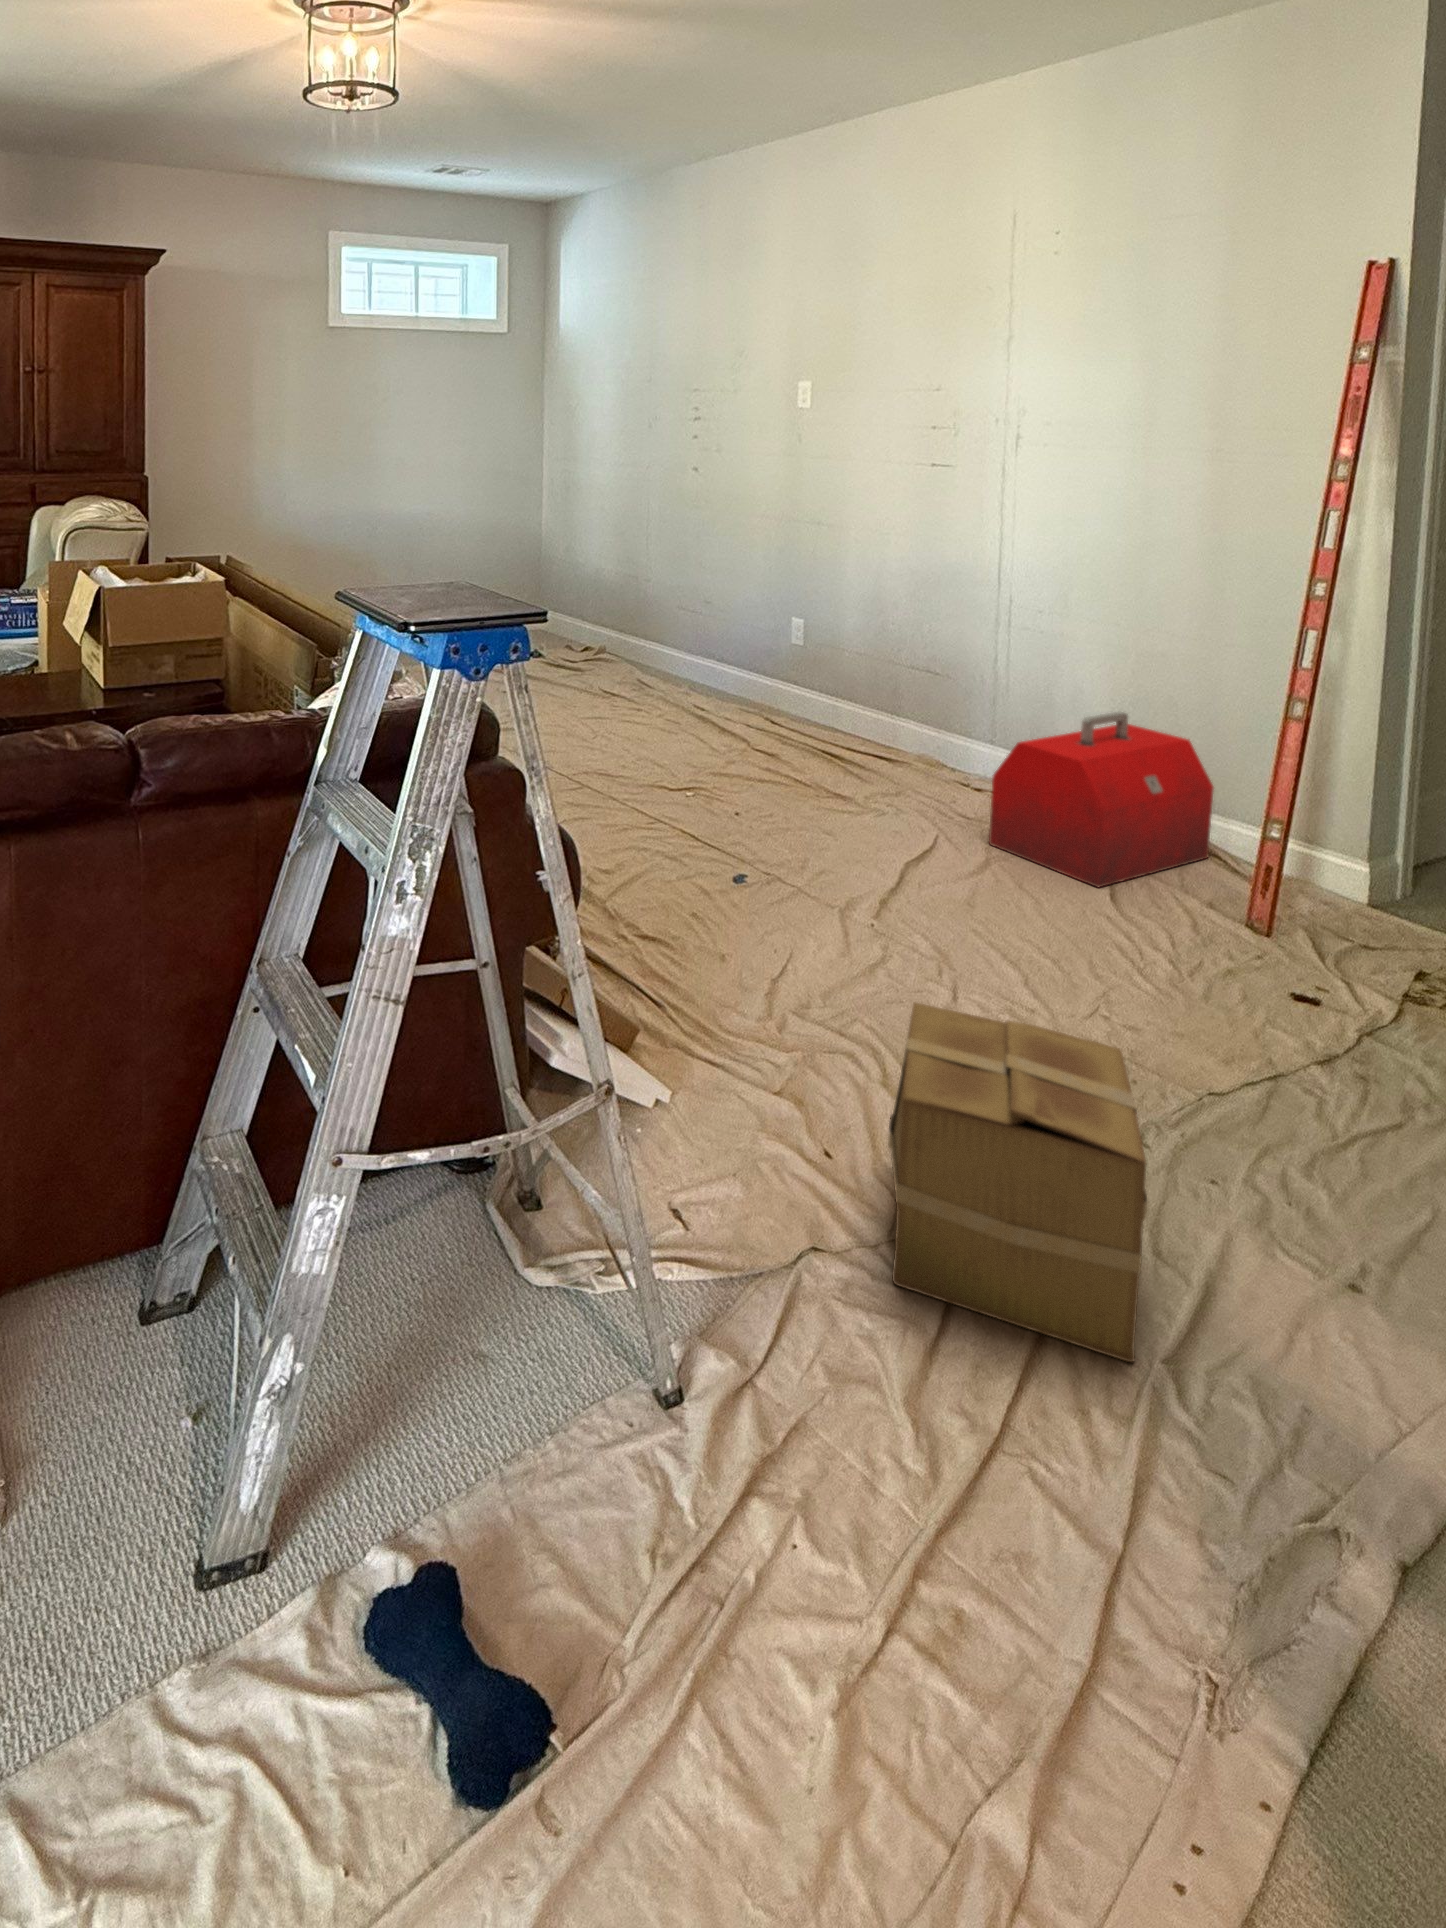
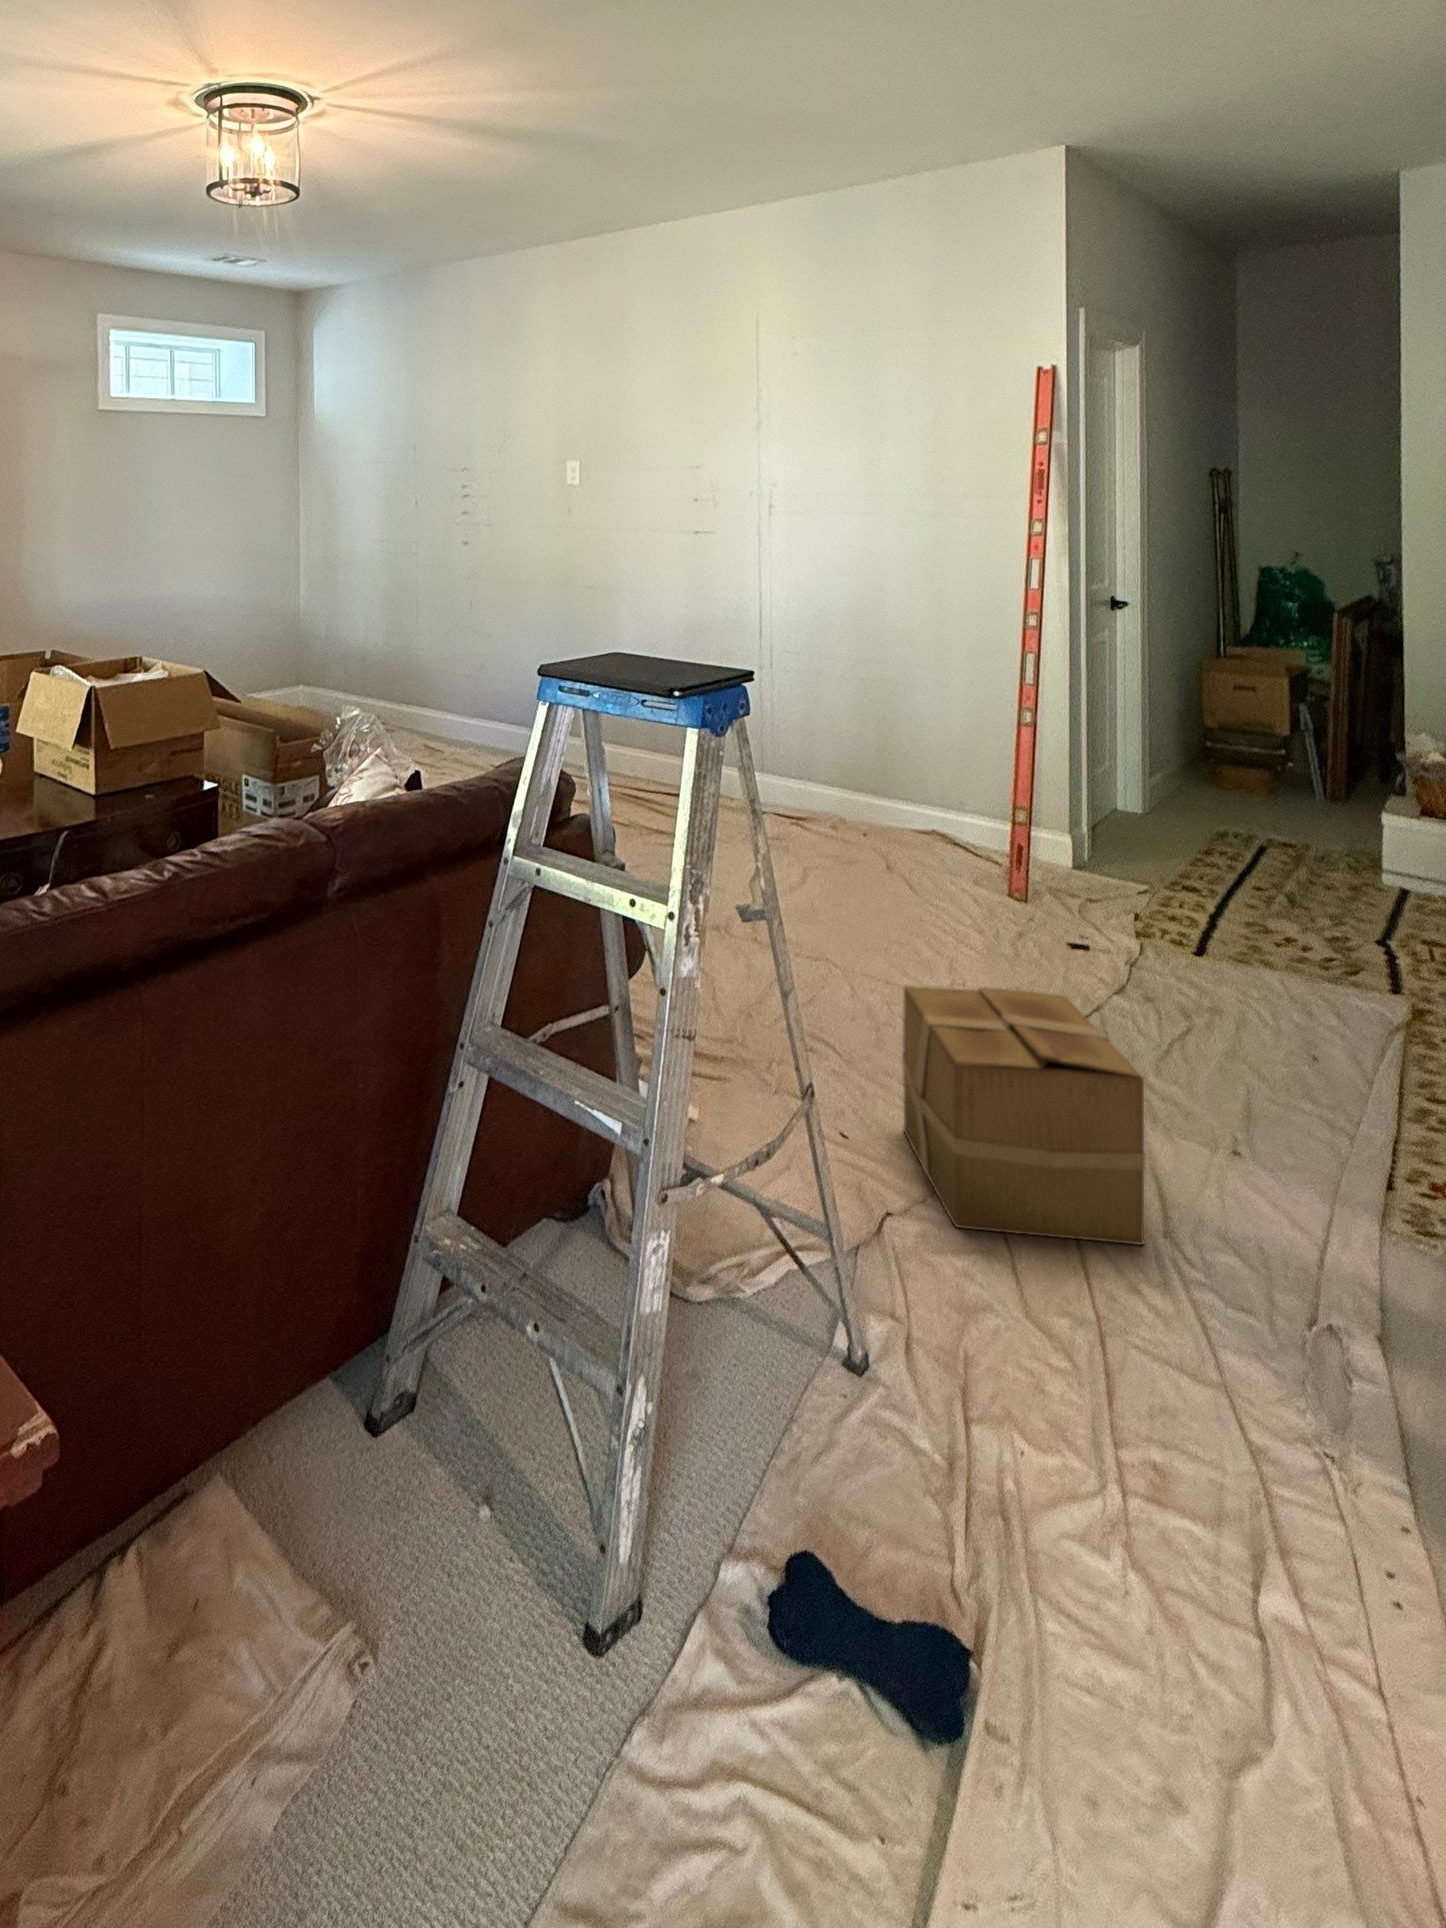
toolbox: present [989,711,1214,888] -> none [798,730,955,880]

